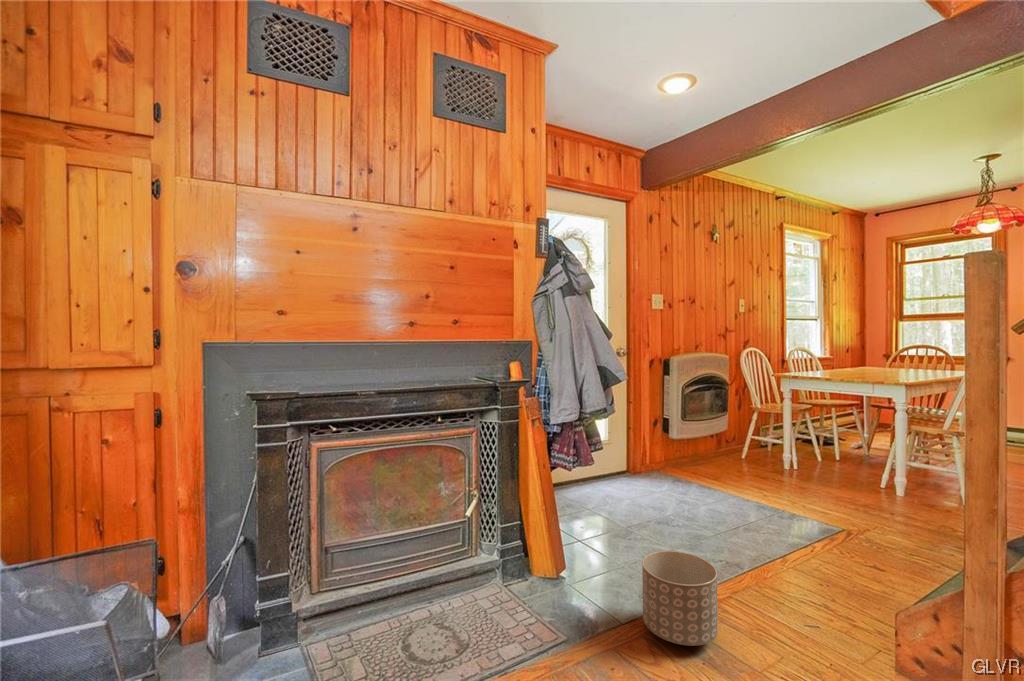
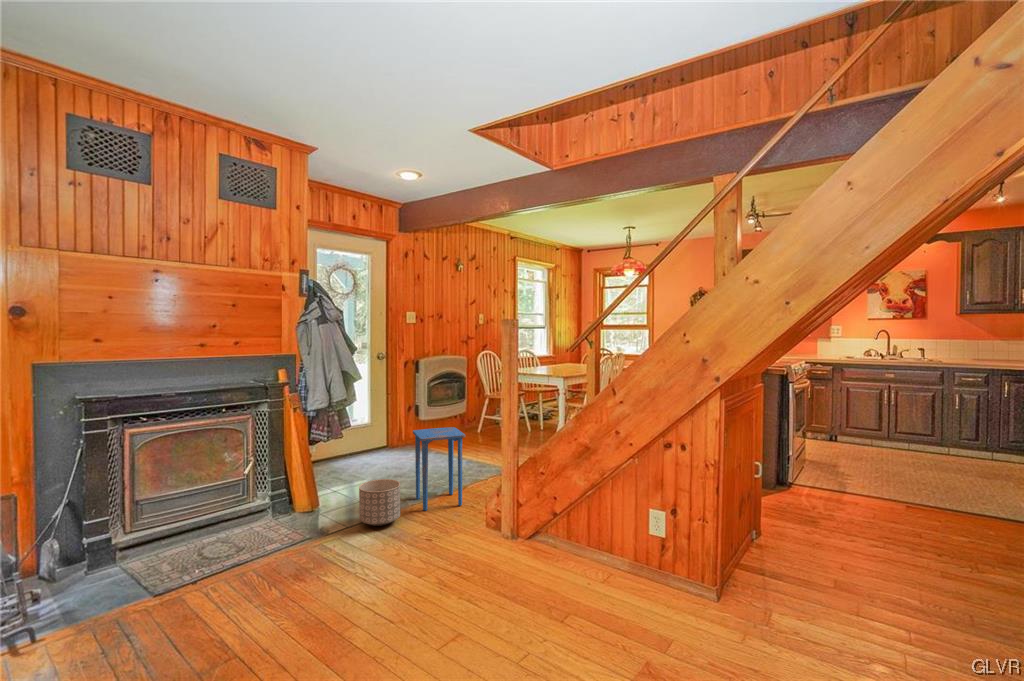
side table: none [710,465,827,617] -> present [413,427,465,511]

